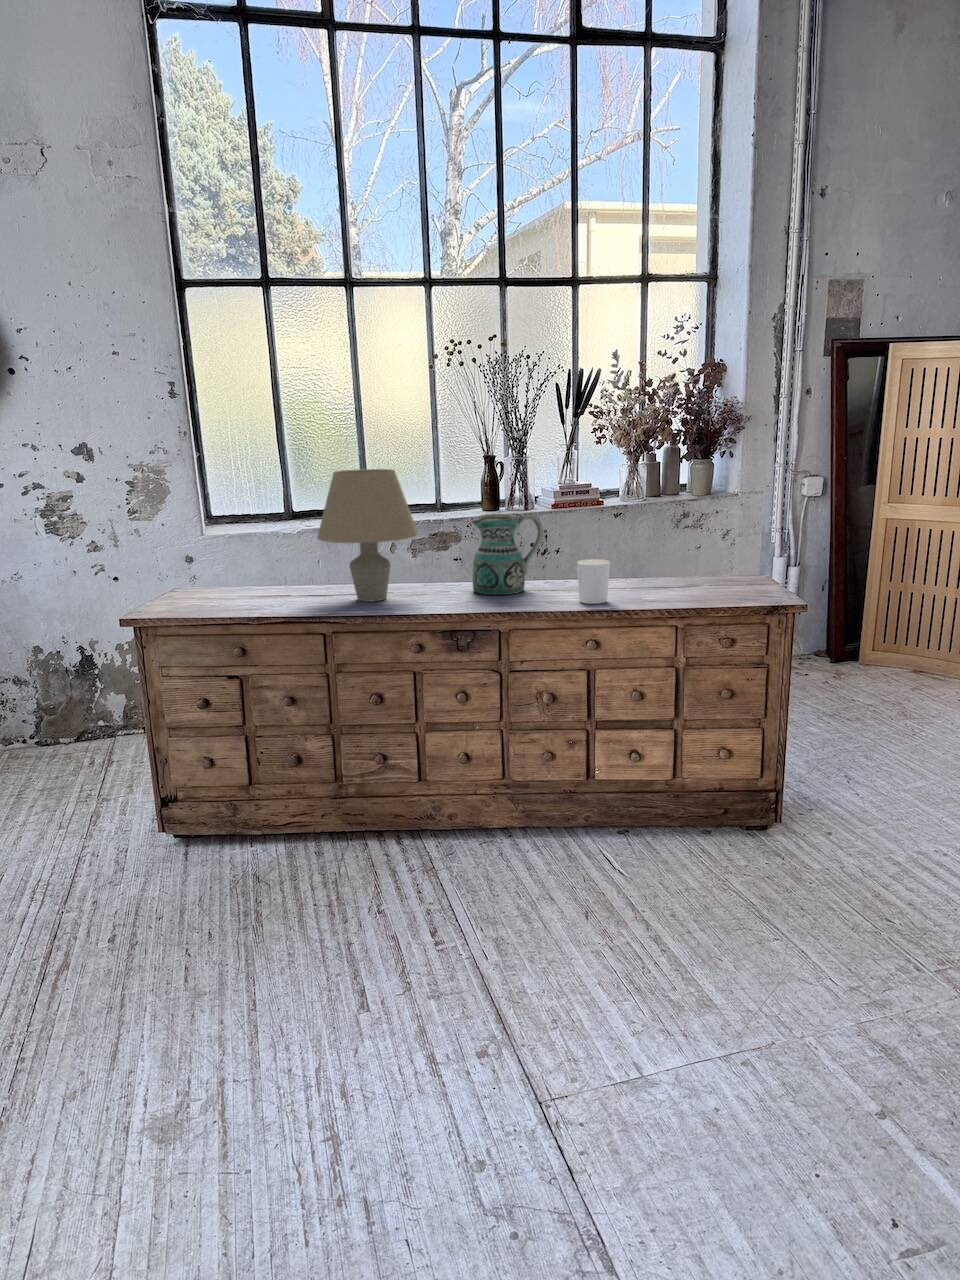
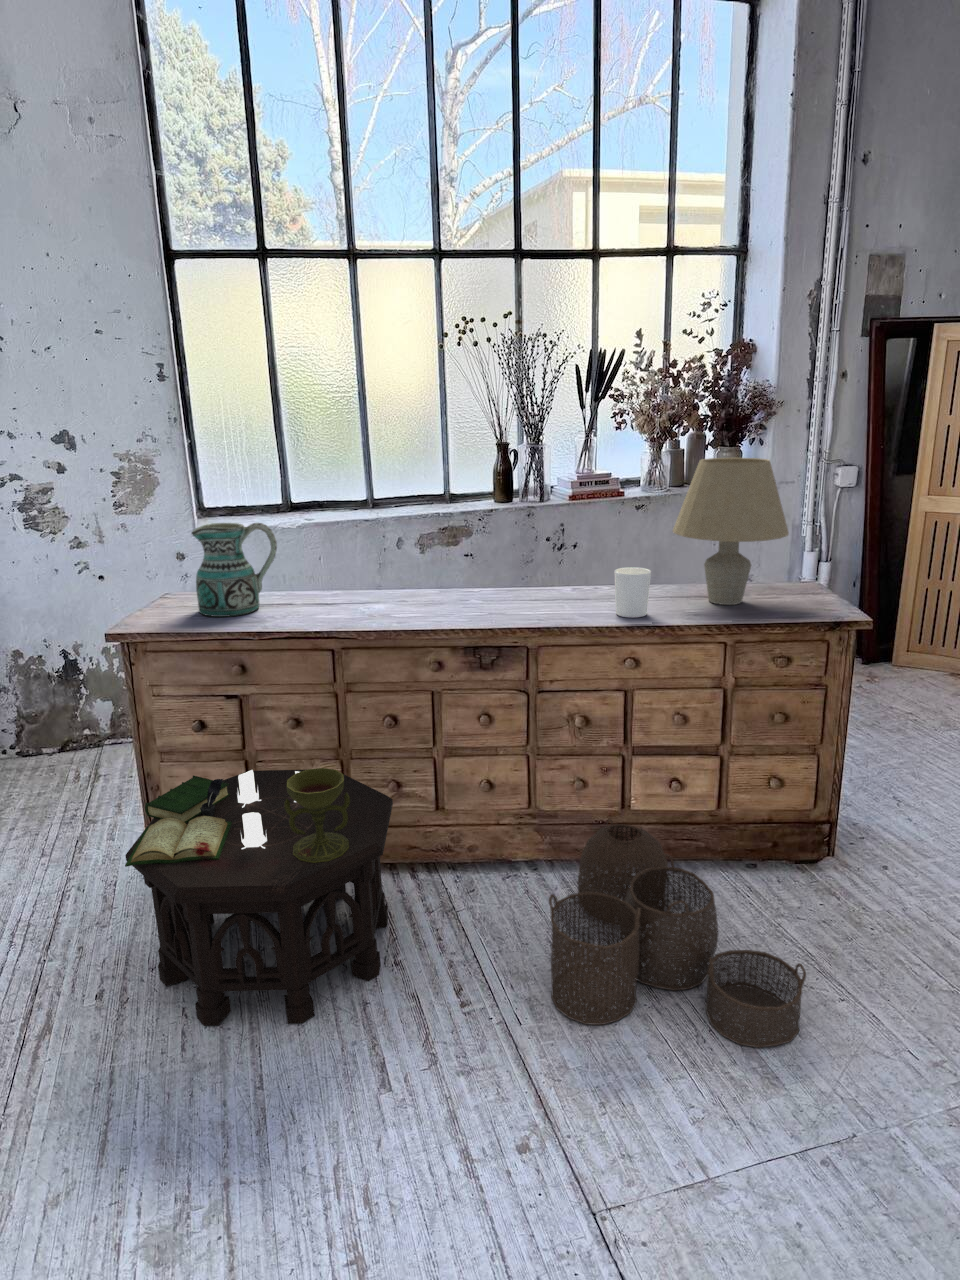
table lamp: present [317,469,418,602] -> present [673,458,789,605]
ceramic pitcher: present [473,513,543,595] -> present [191,523,277,617]
side table: none [136,732,376,962] -> present [125,768,393,1026]
woven basket: none [512,786,740,977] -> present [549,819,806,1048]

